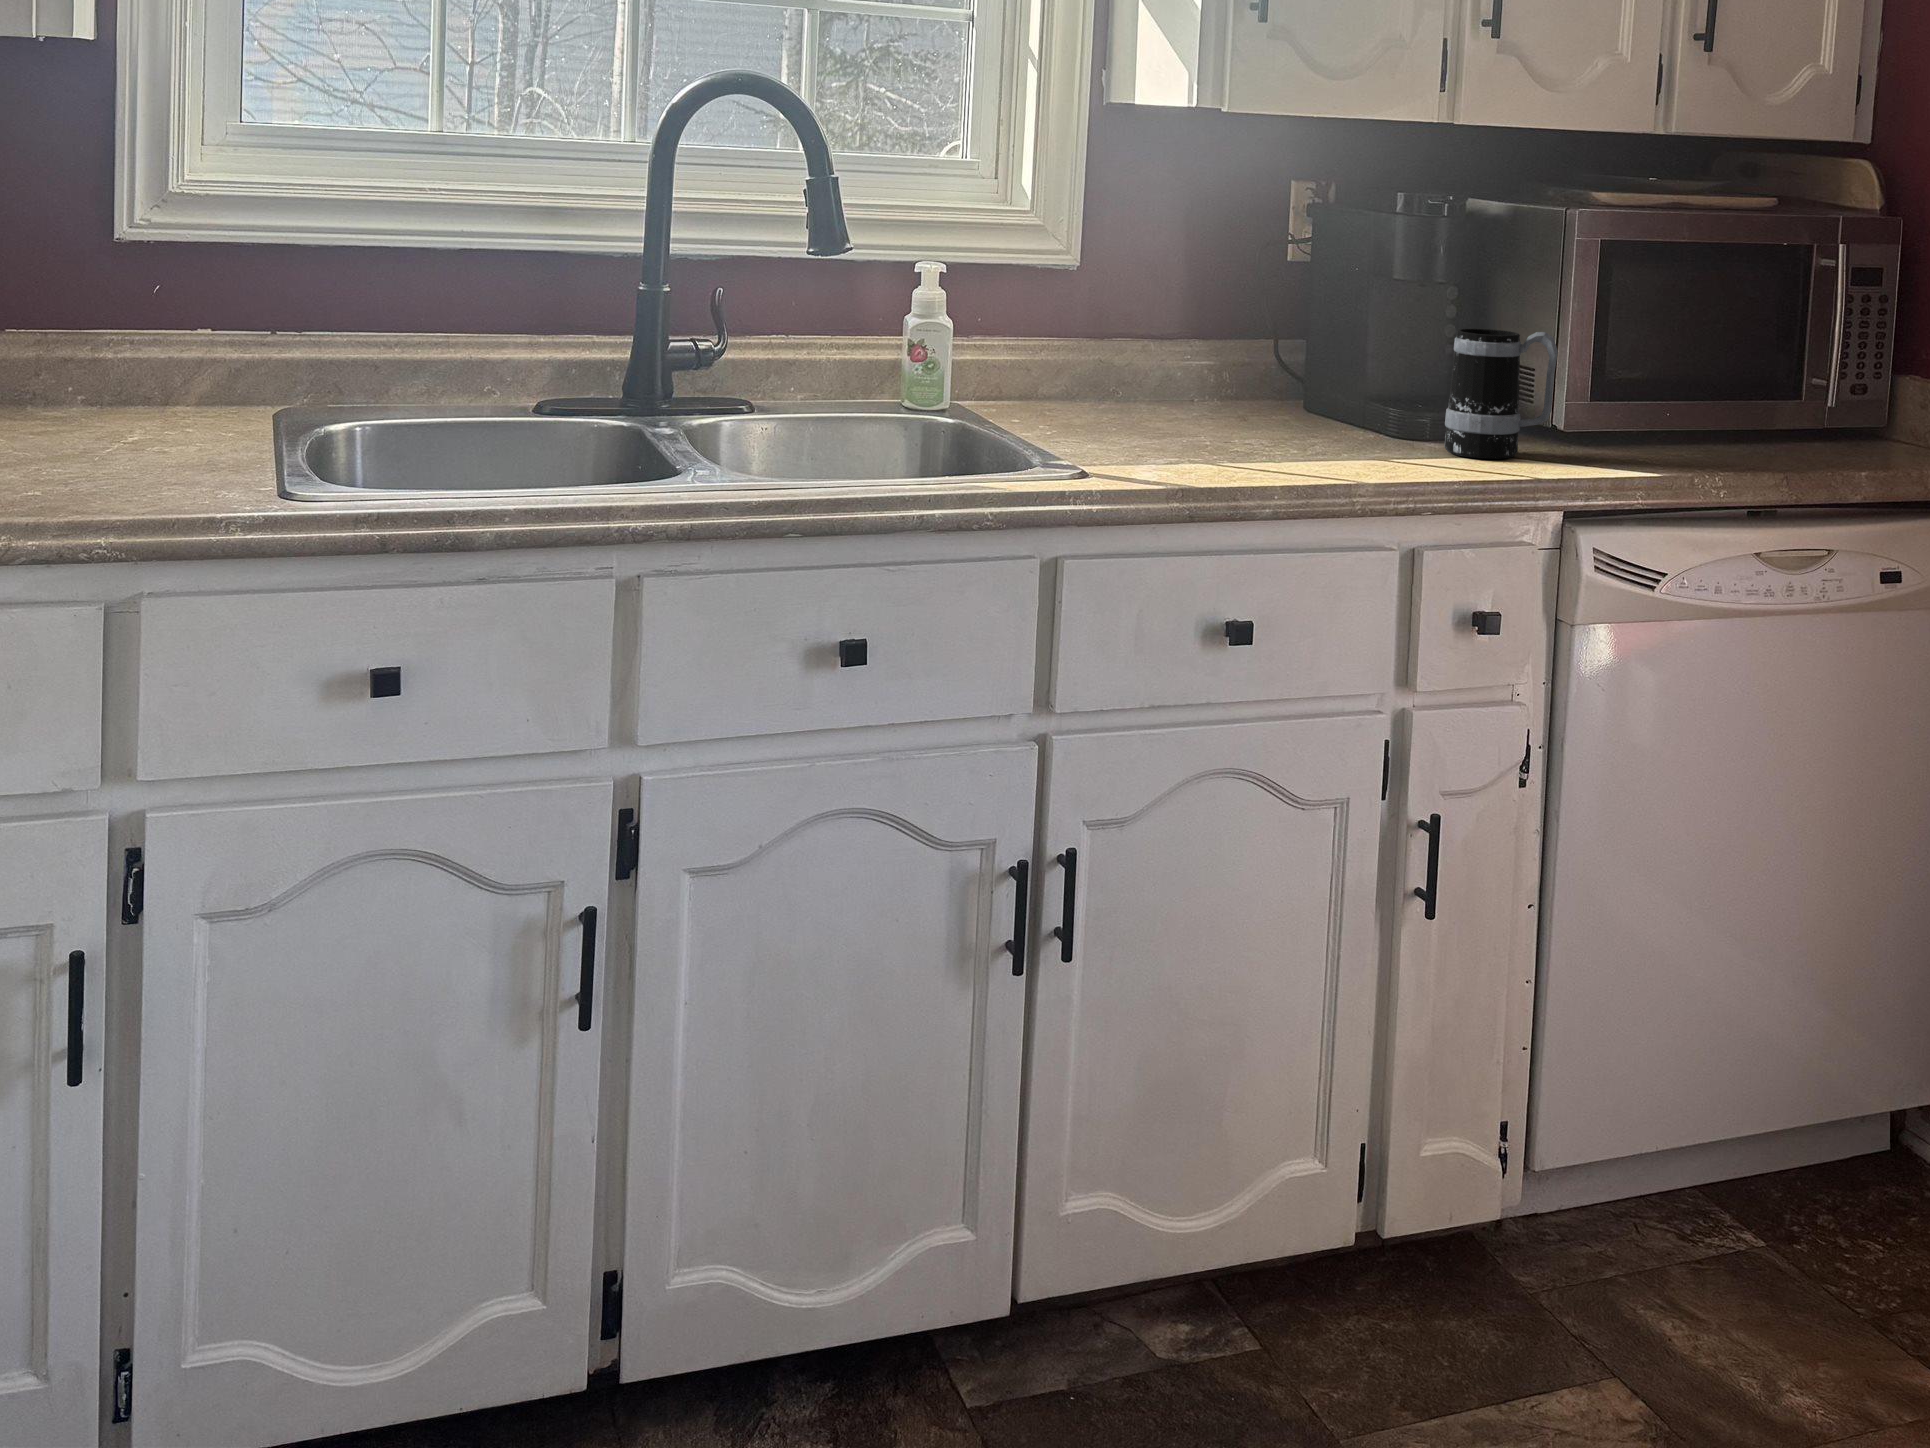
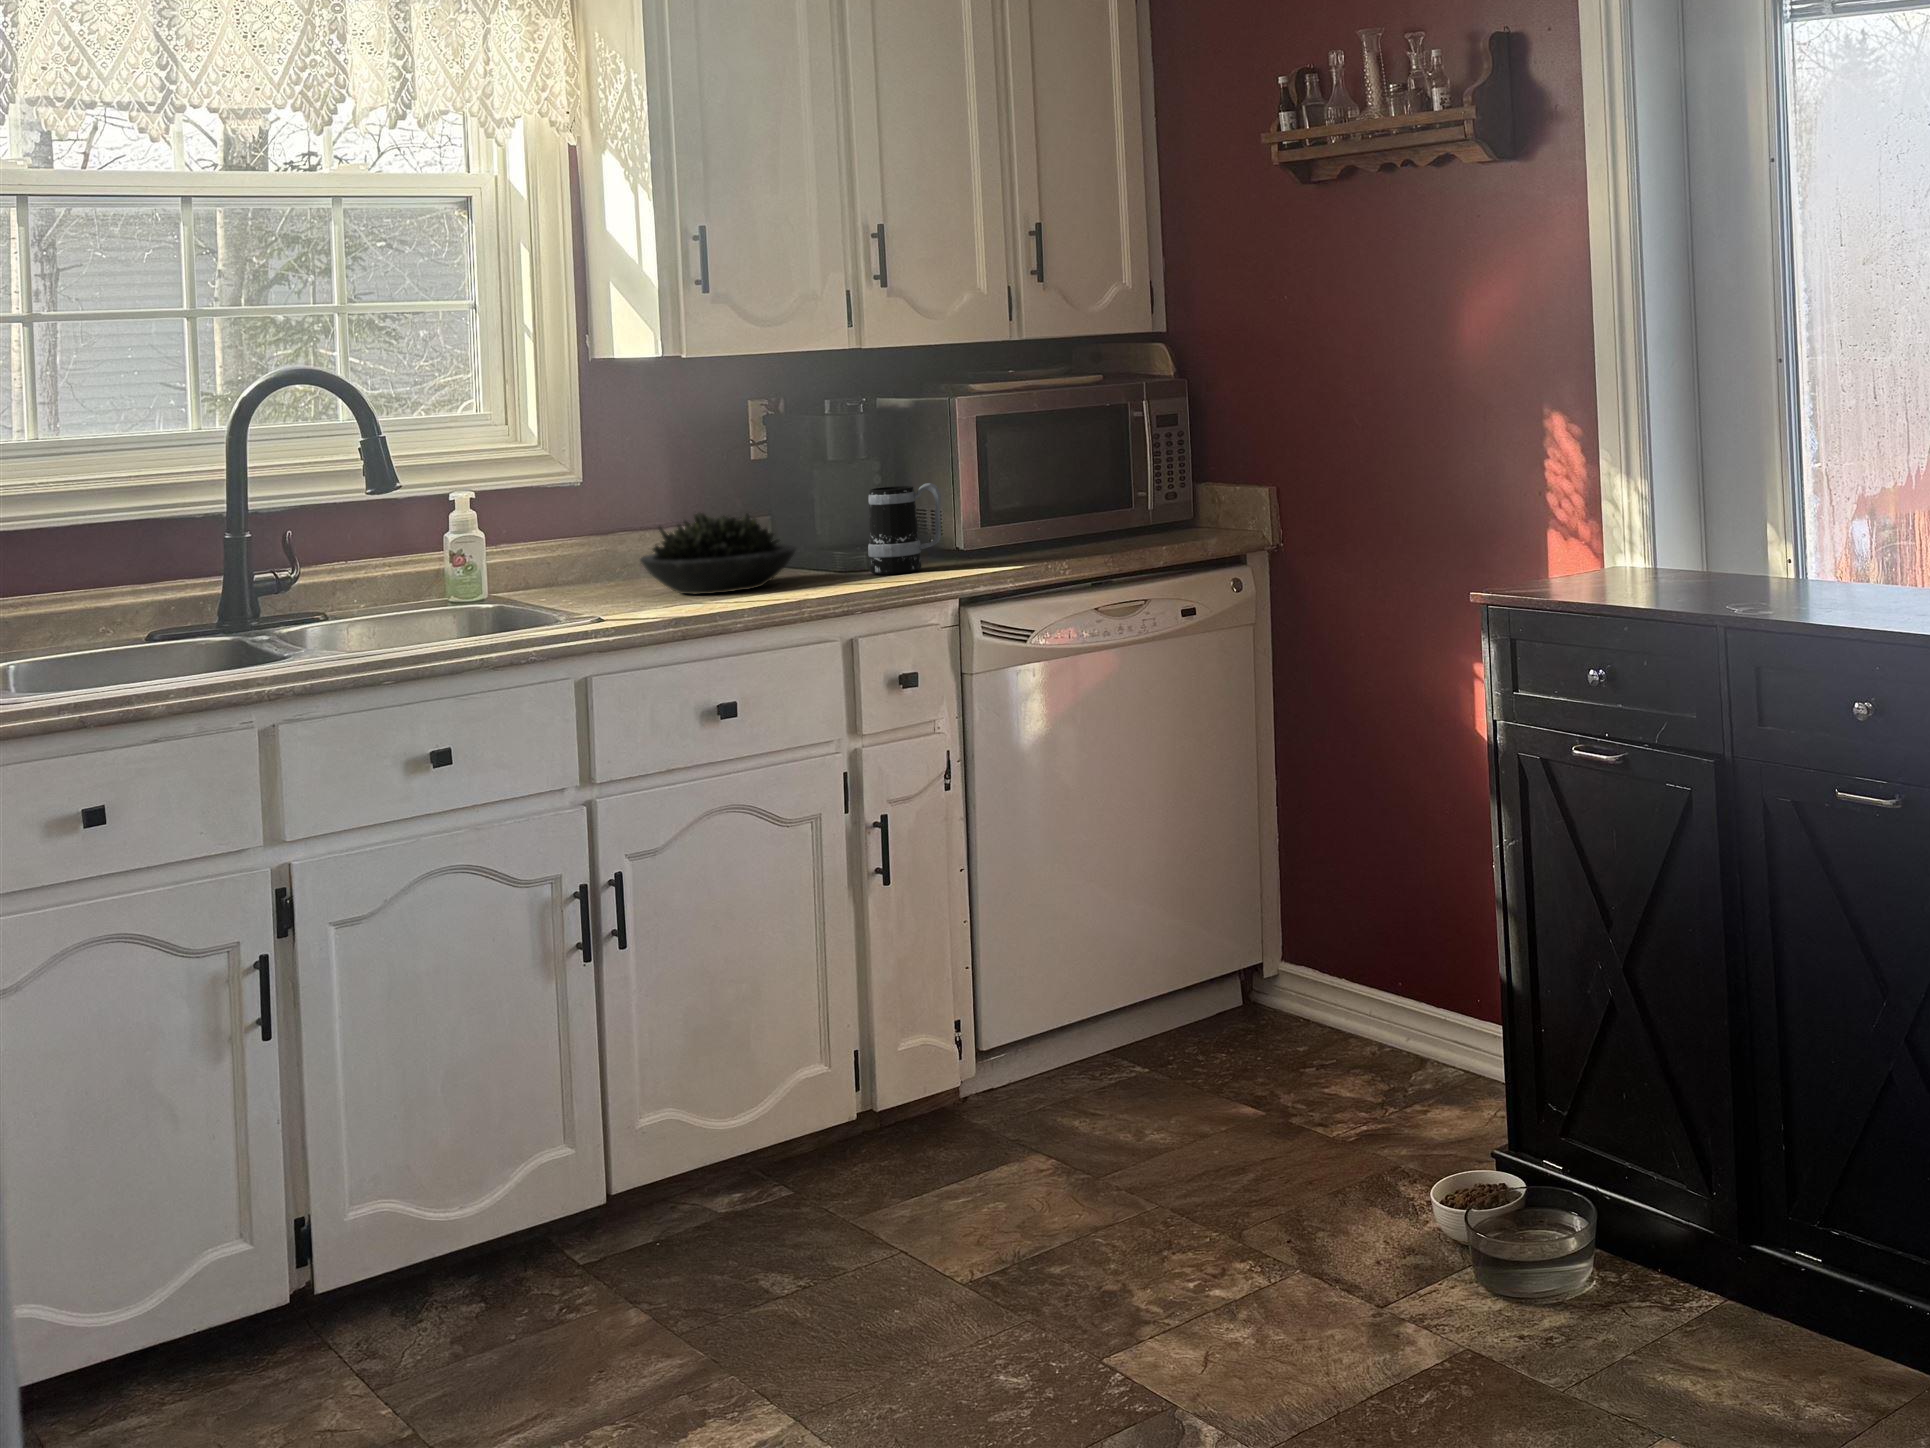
succulent plant: none [1139,332,1350,453] -> present [640,513,796,594]

